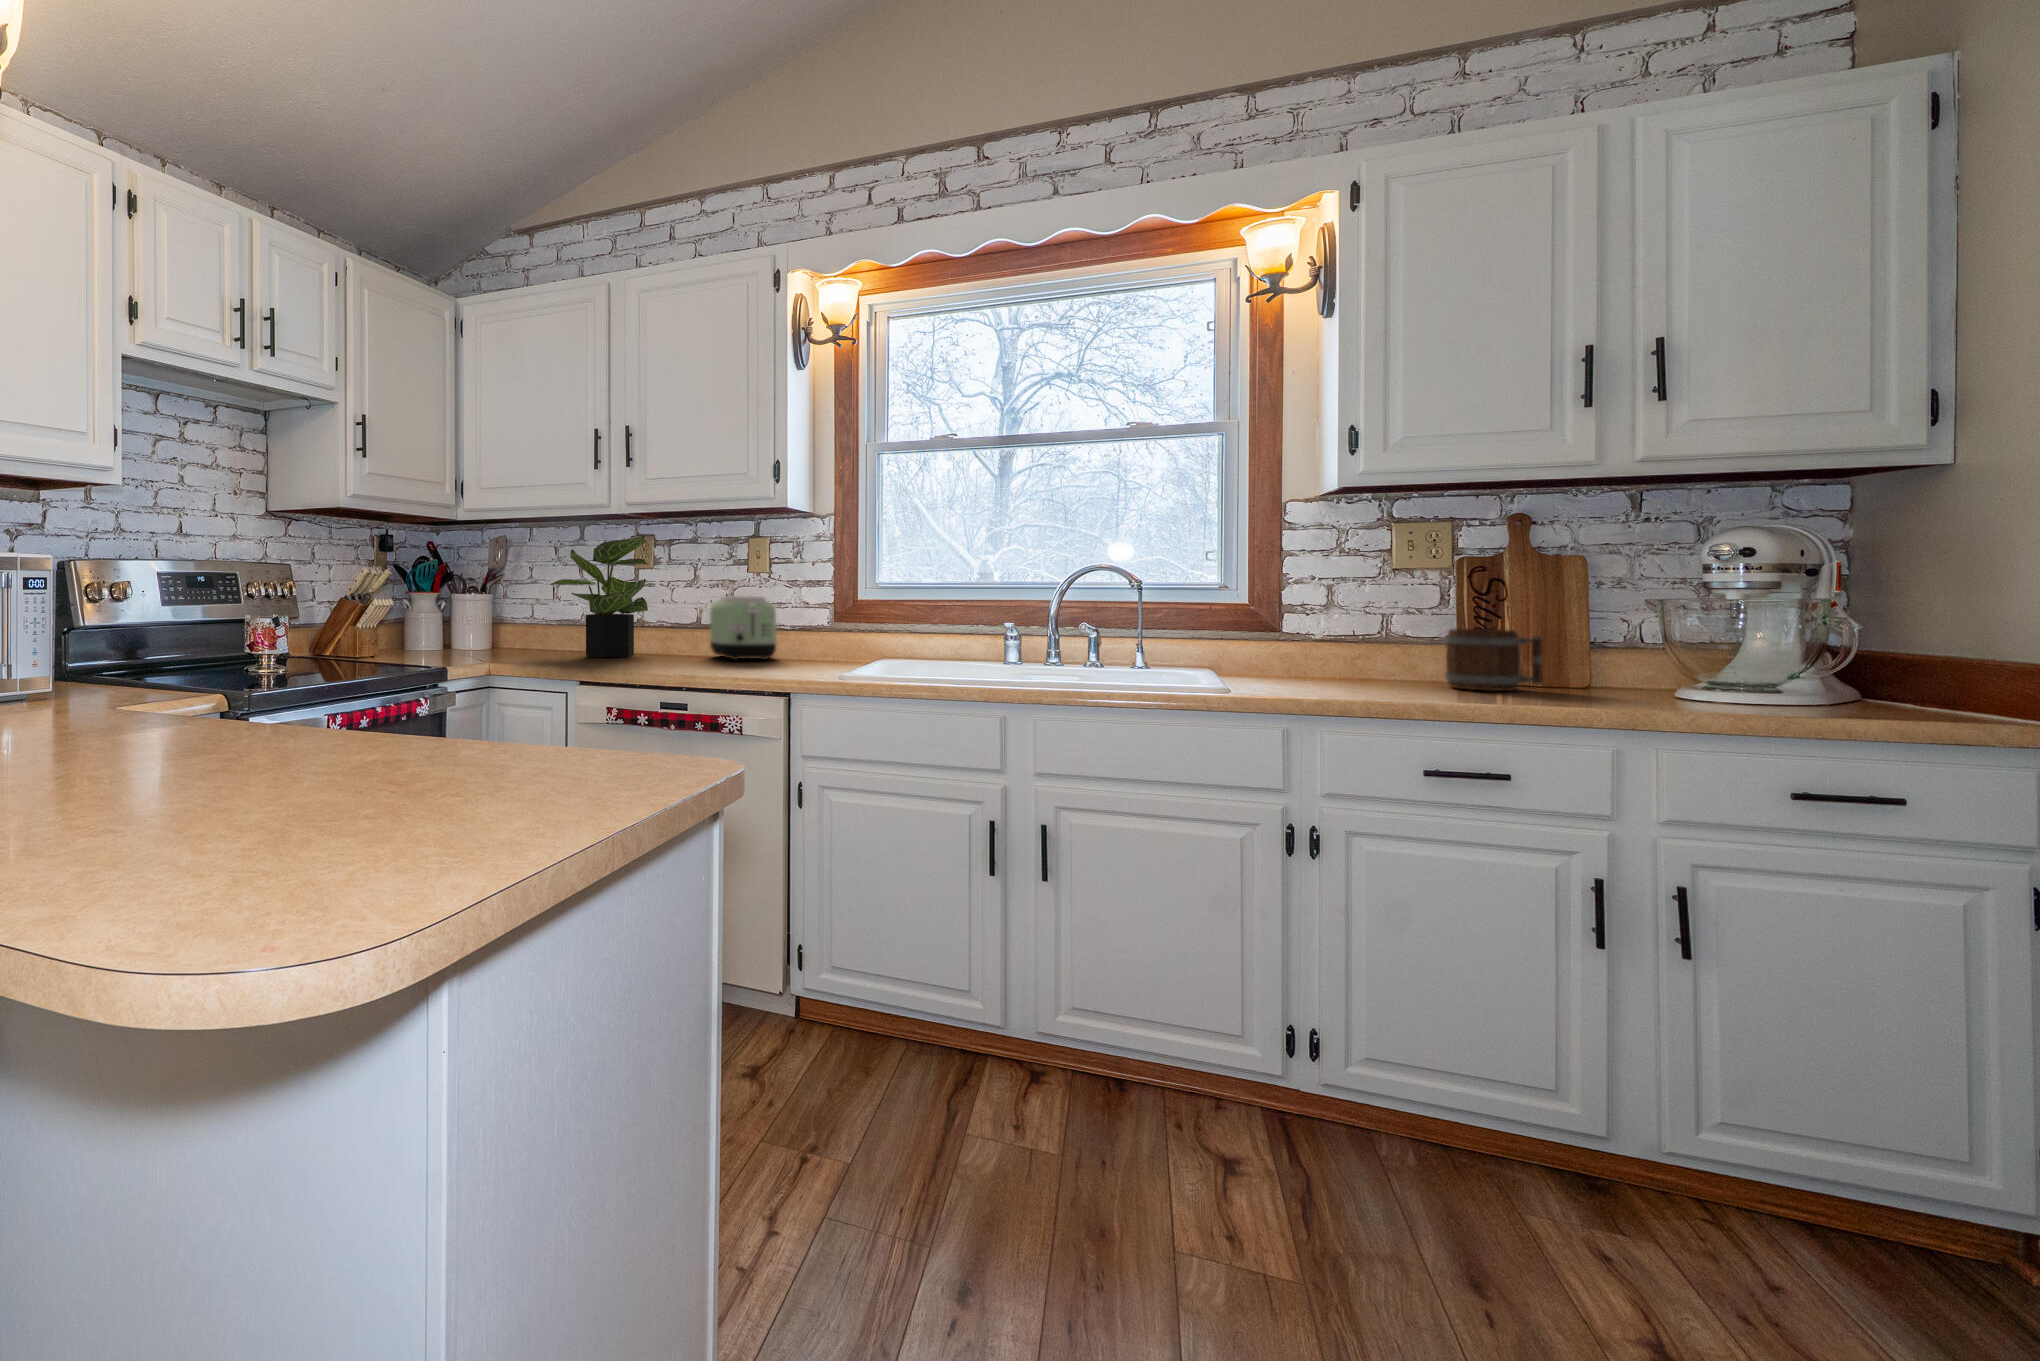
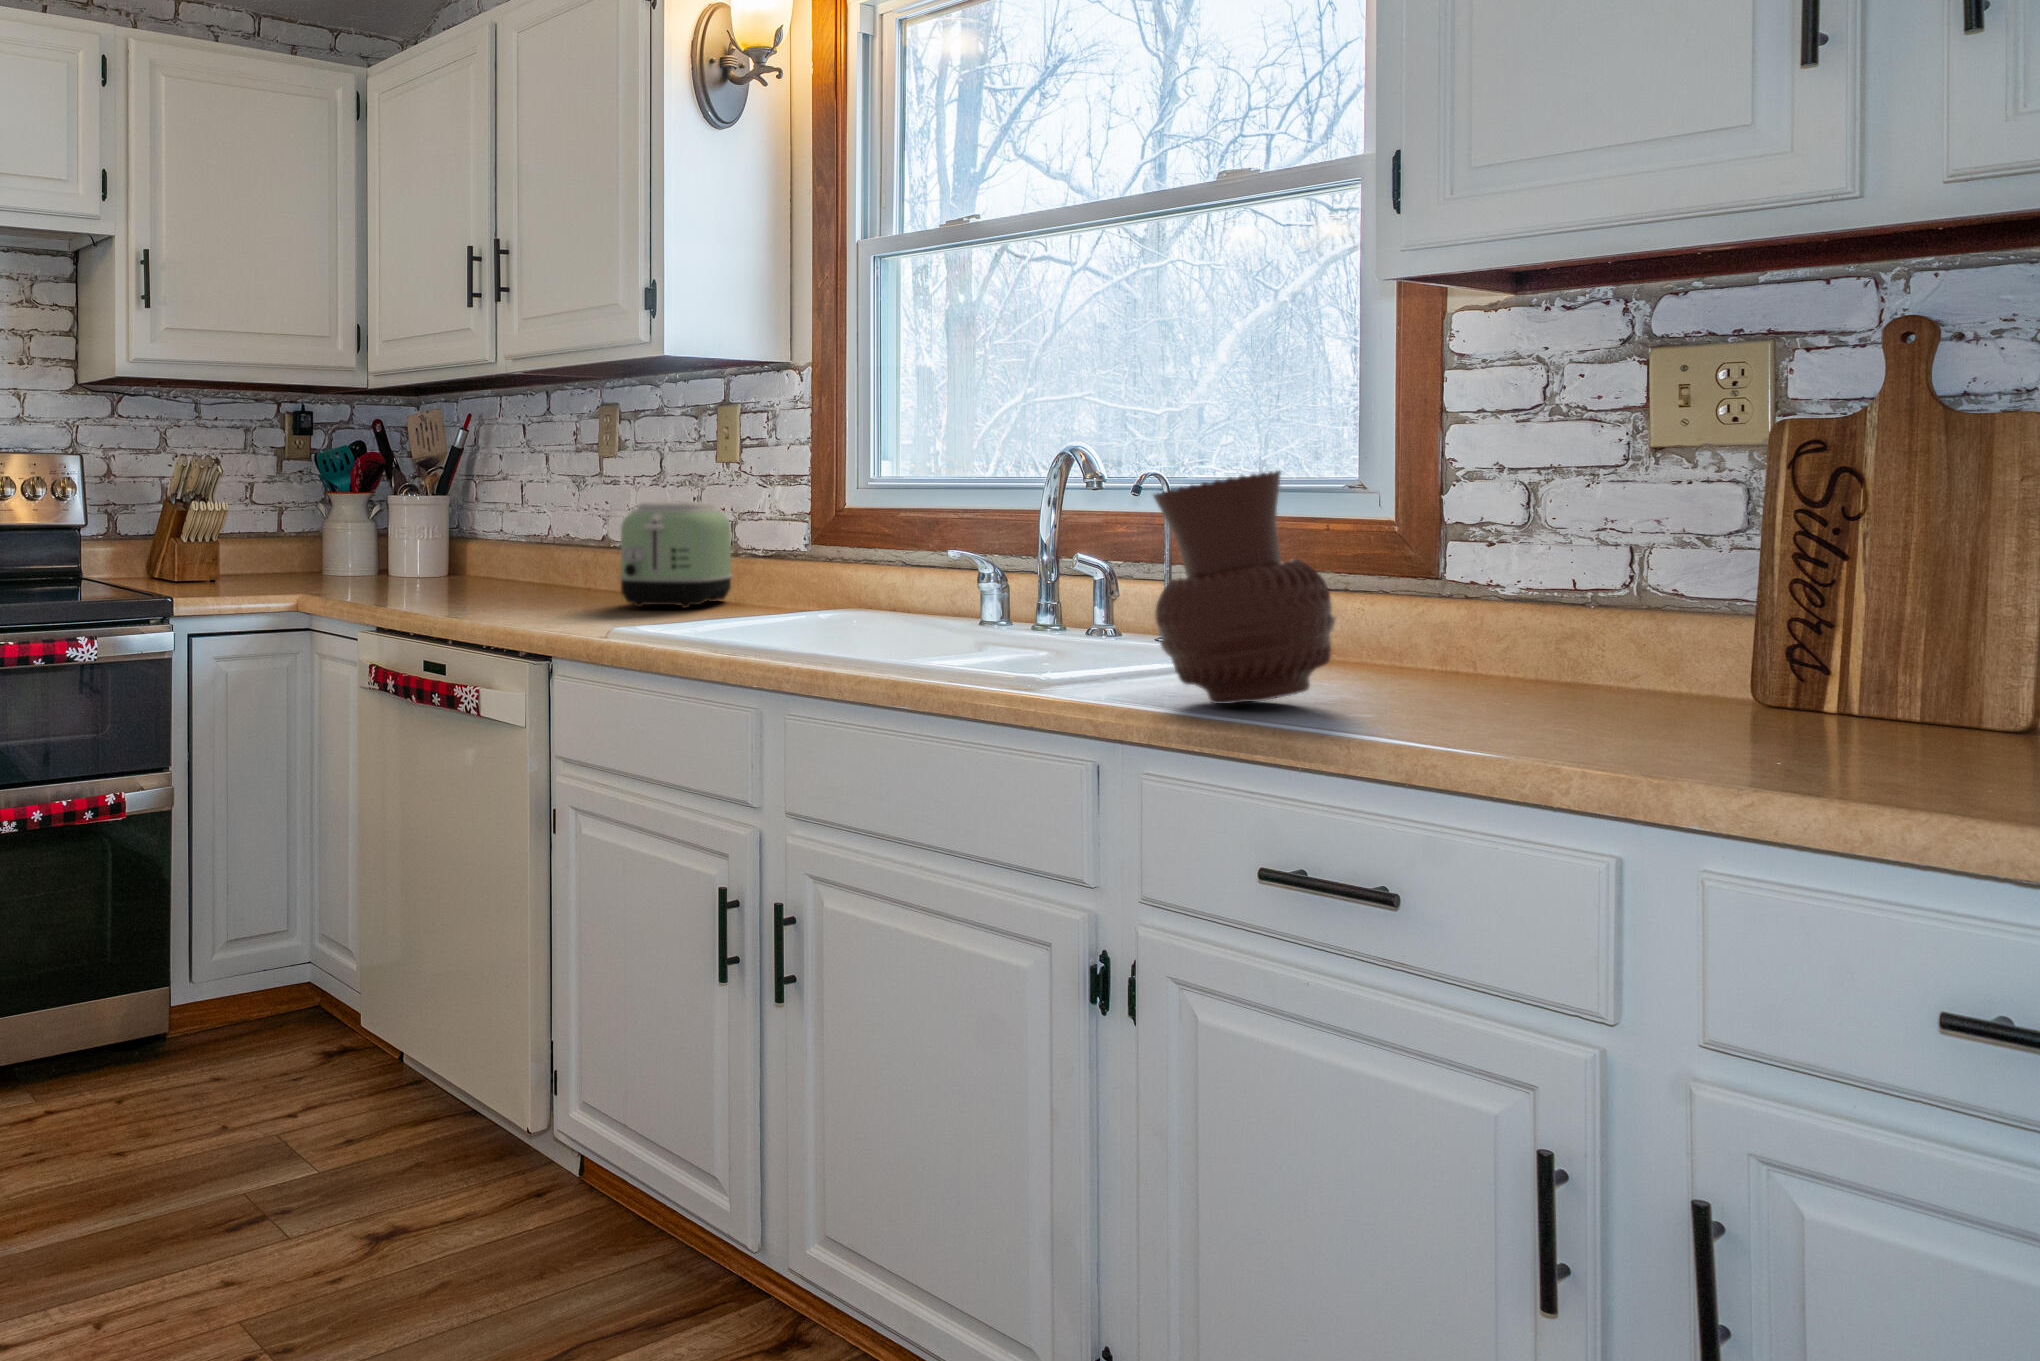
potted plant: present [550,536,648,657] -> none [459,407,609,597]
vase: none [1280,579,1383,694] -> present [1153,471,1335,704]
mug: present [1445,629,1543,691] -> none [1549,580,1742,722]

